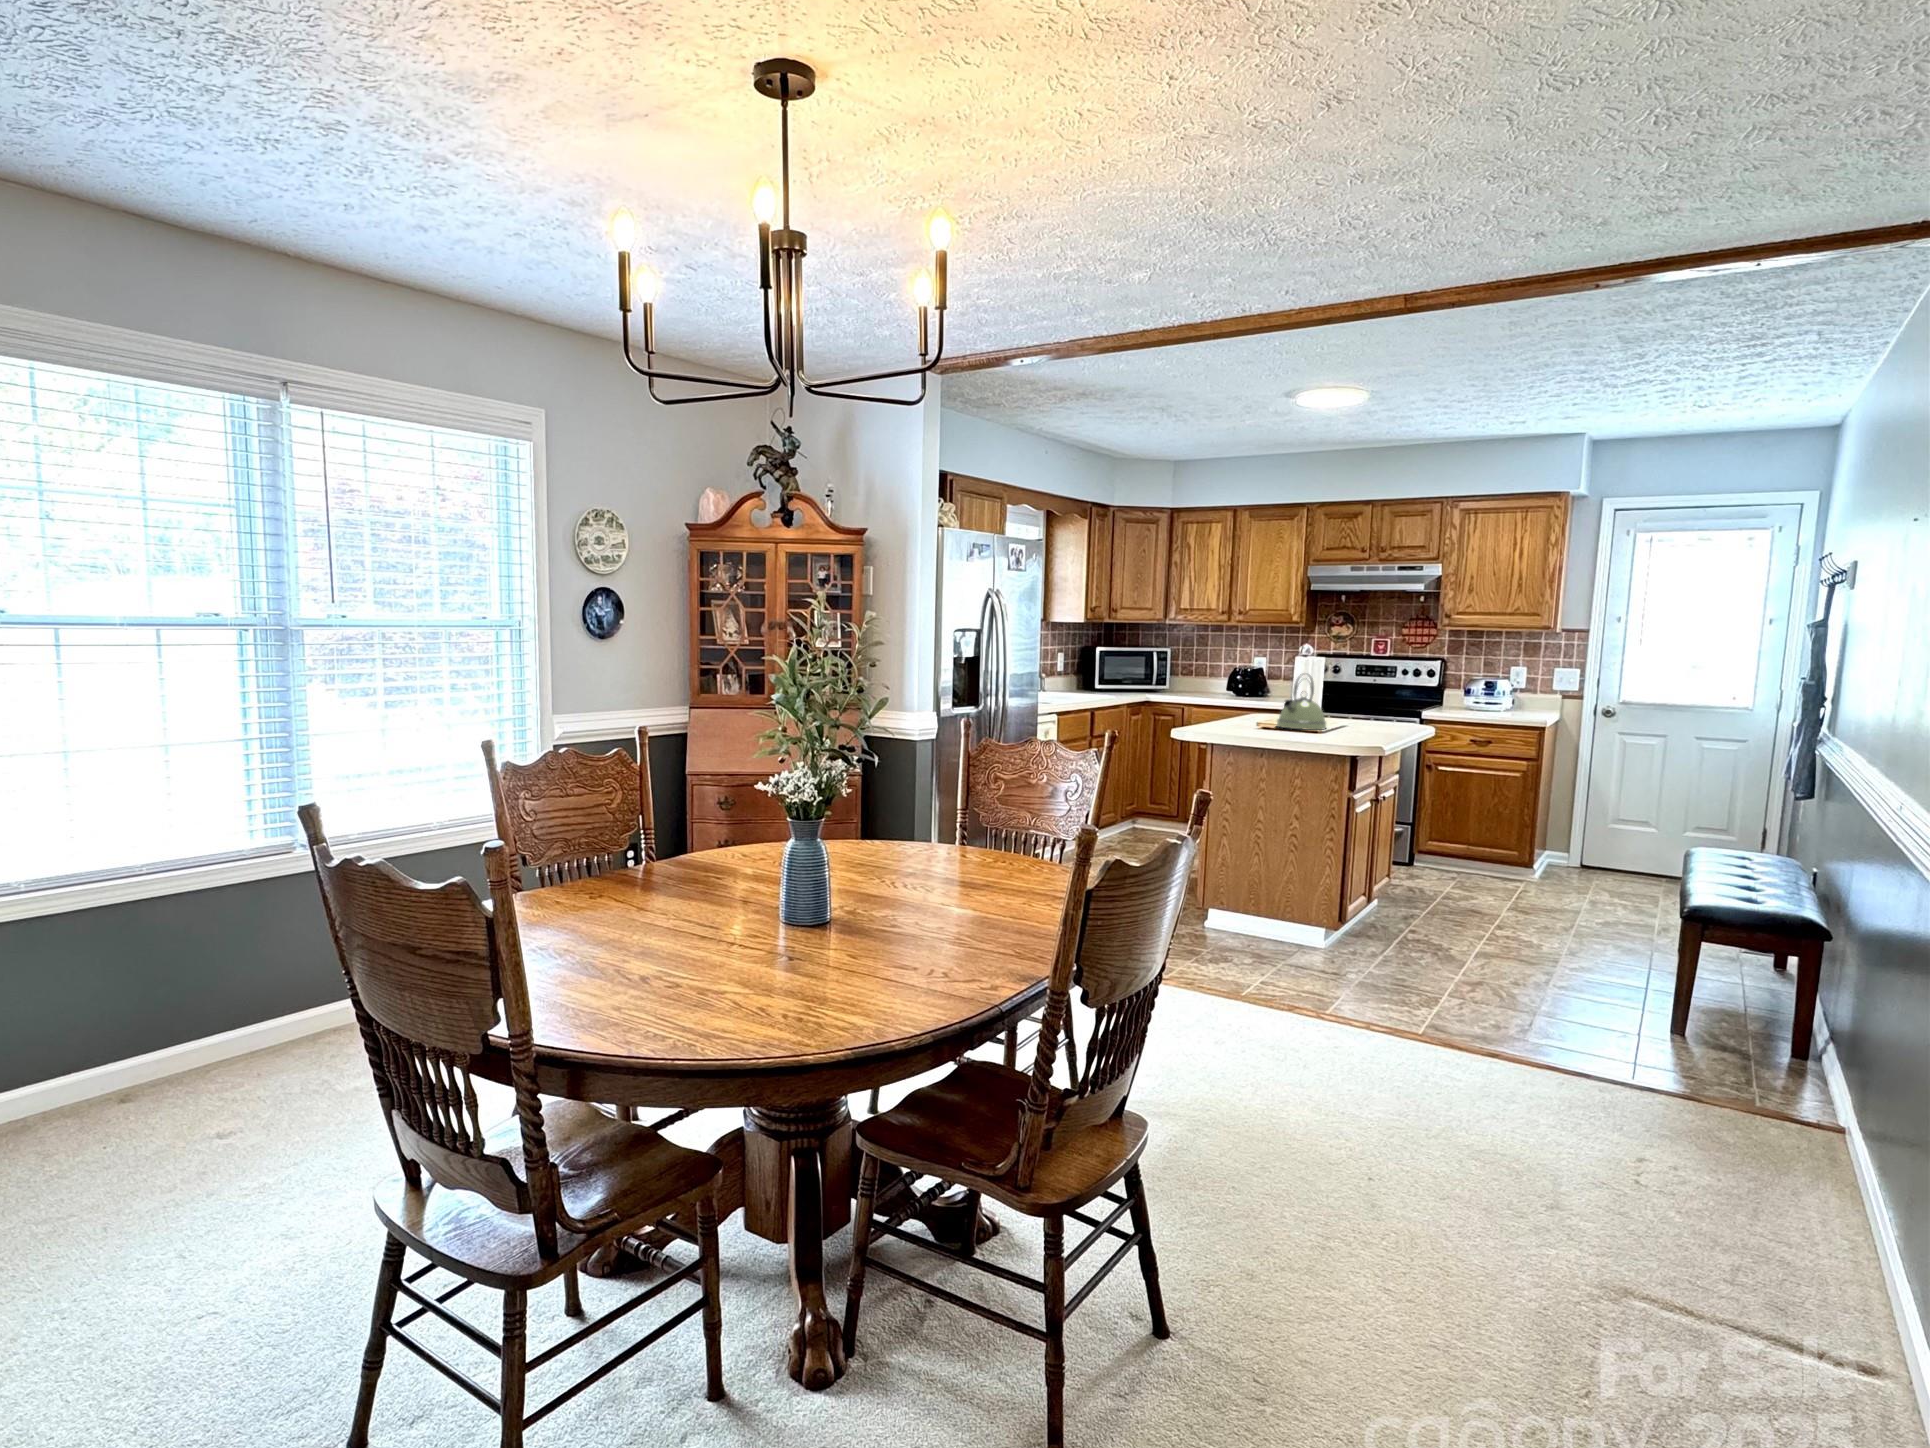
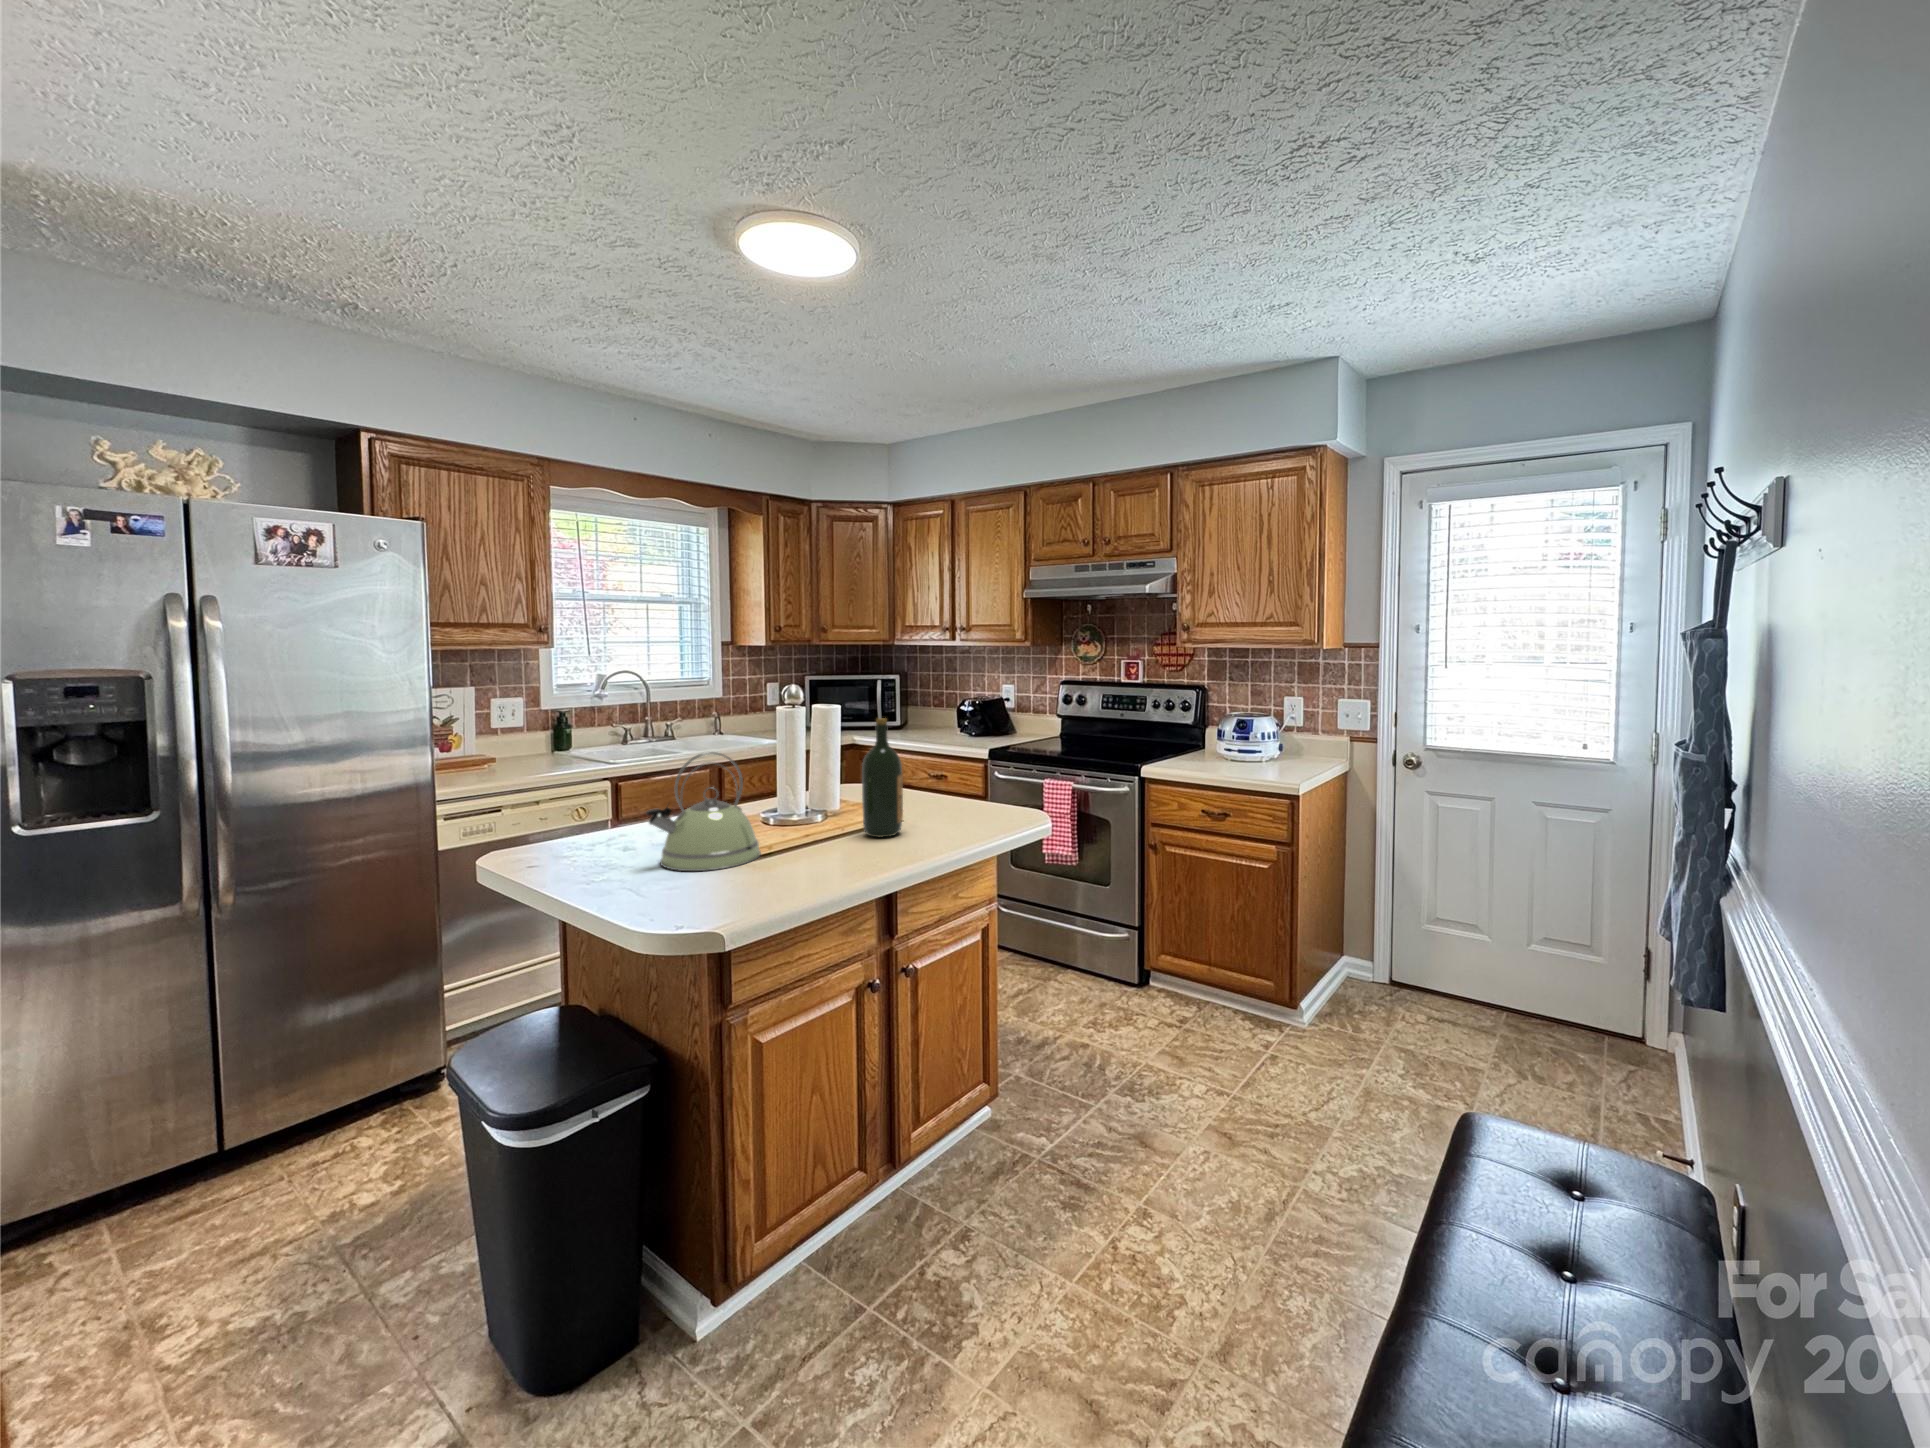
wine bottle: none [1353,661,1378,724] -> present [862,718,903,837]

